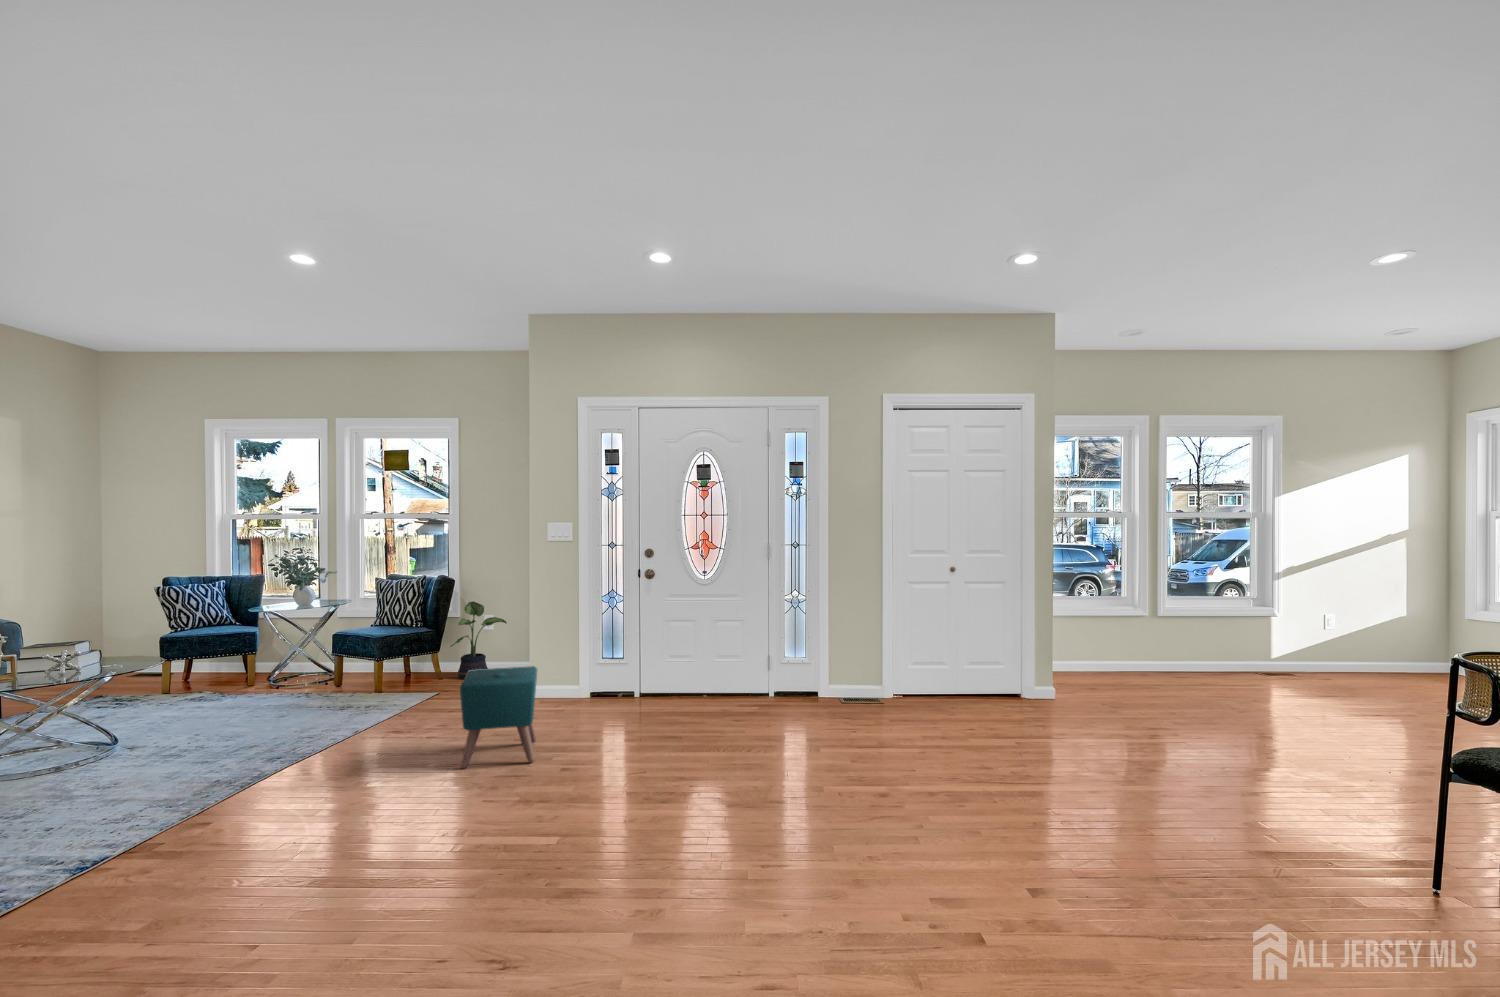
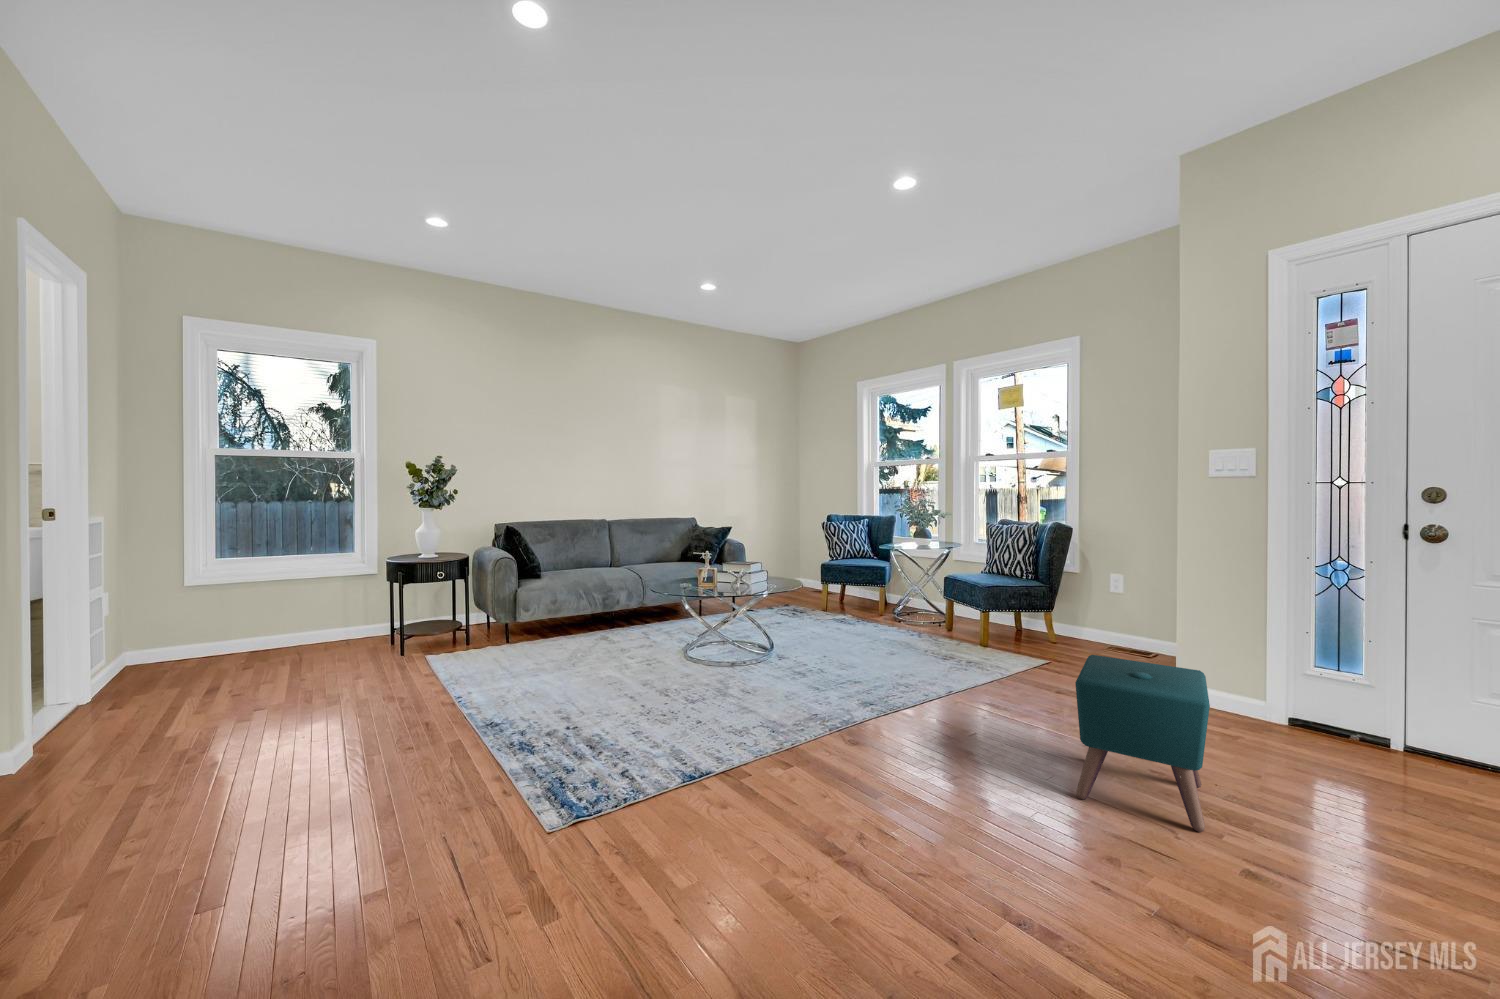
potted plant: present [450,601,506,679] -> none [1066,558,1140,651]

